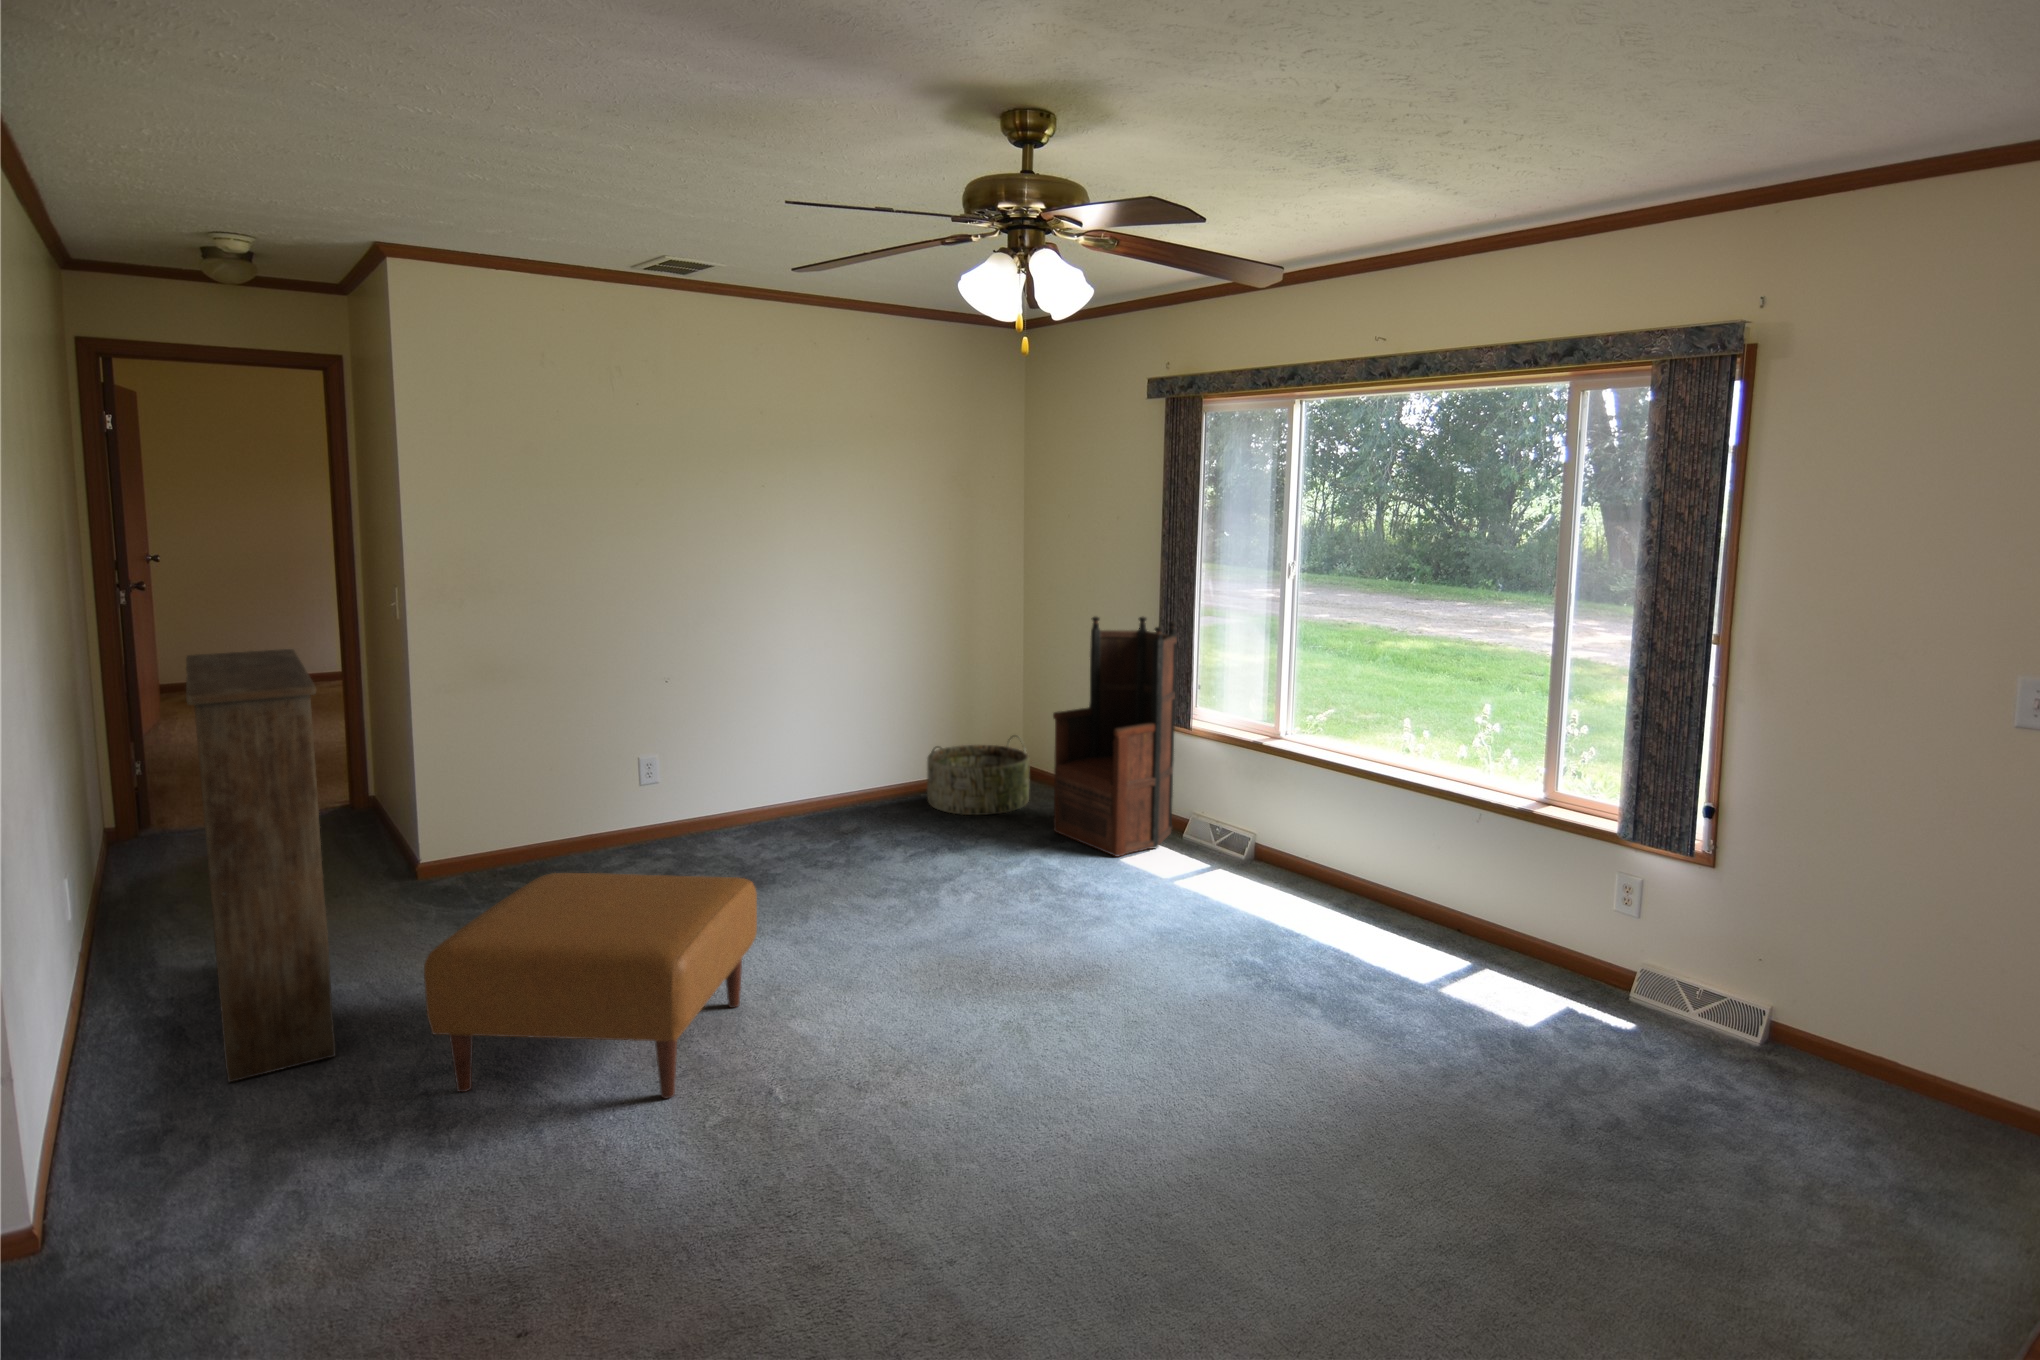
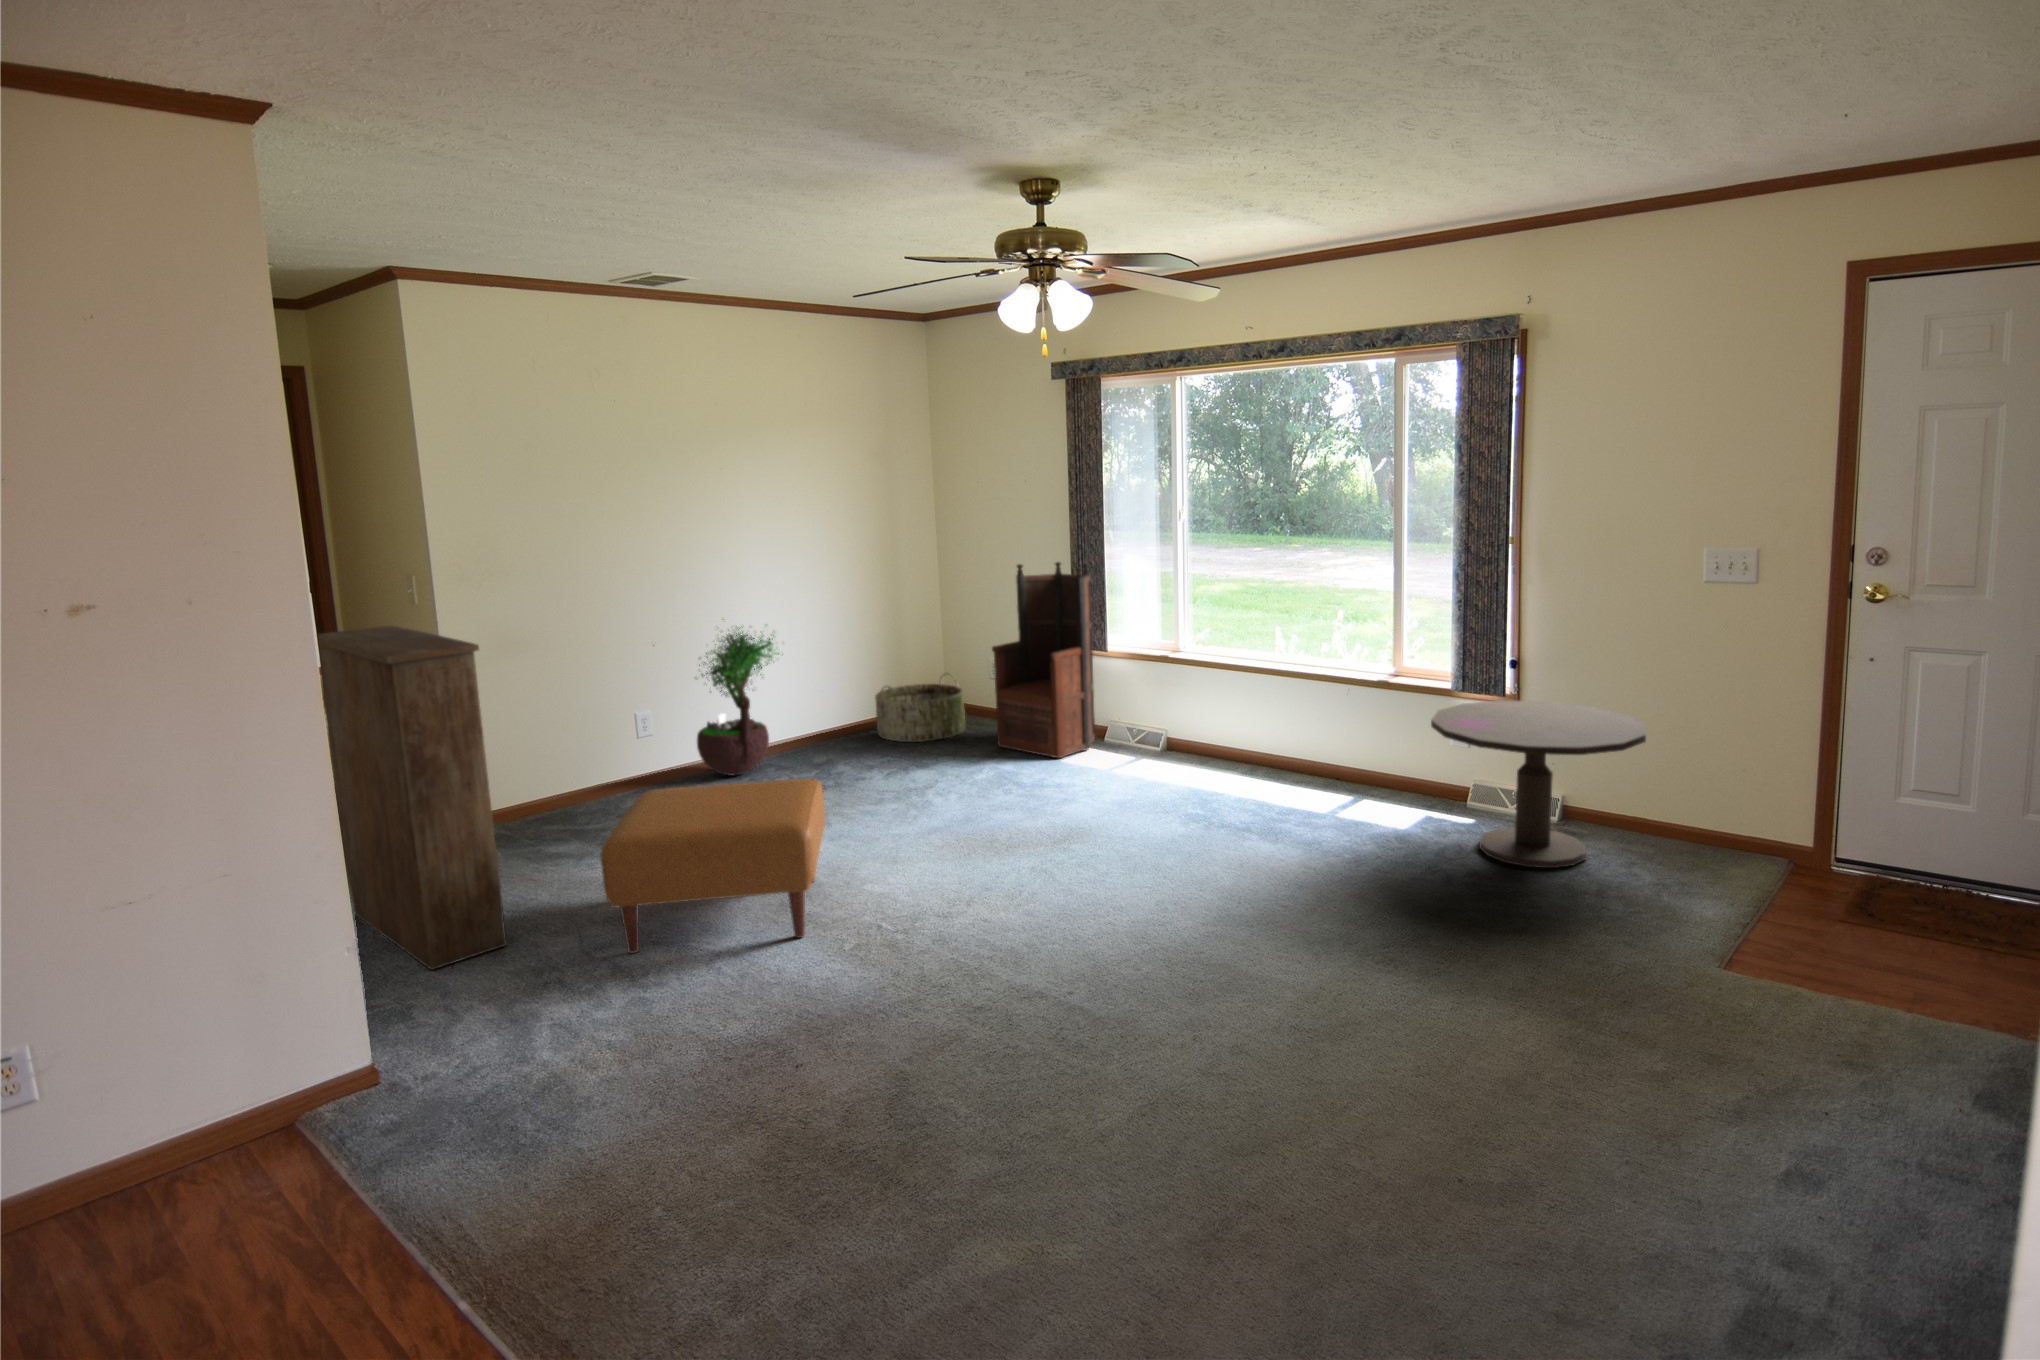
potted tree: none [696,658,806,839] -> present [697,627,783,776]
side table: none [1572,862,1907,1131] -> present [1431,700,1646,868]

